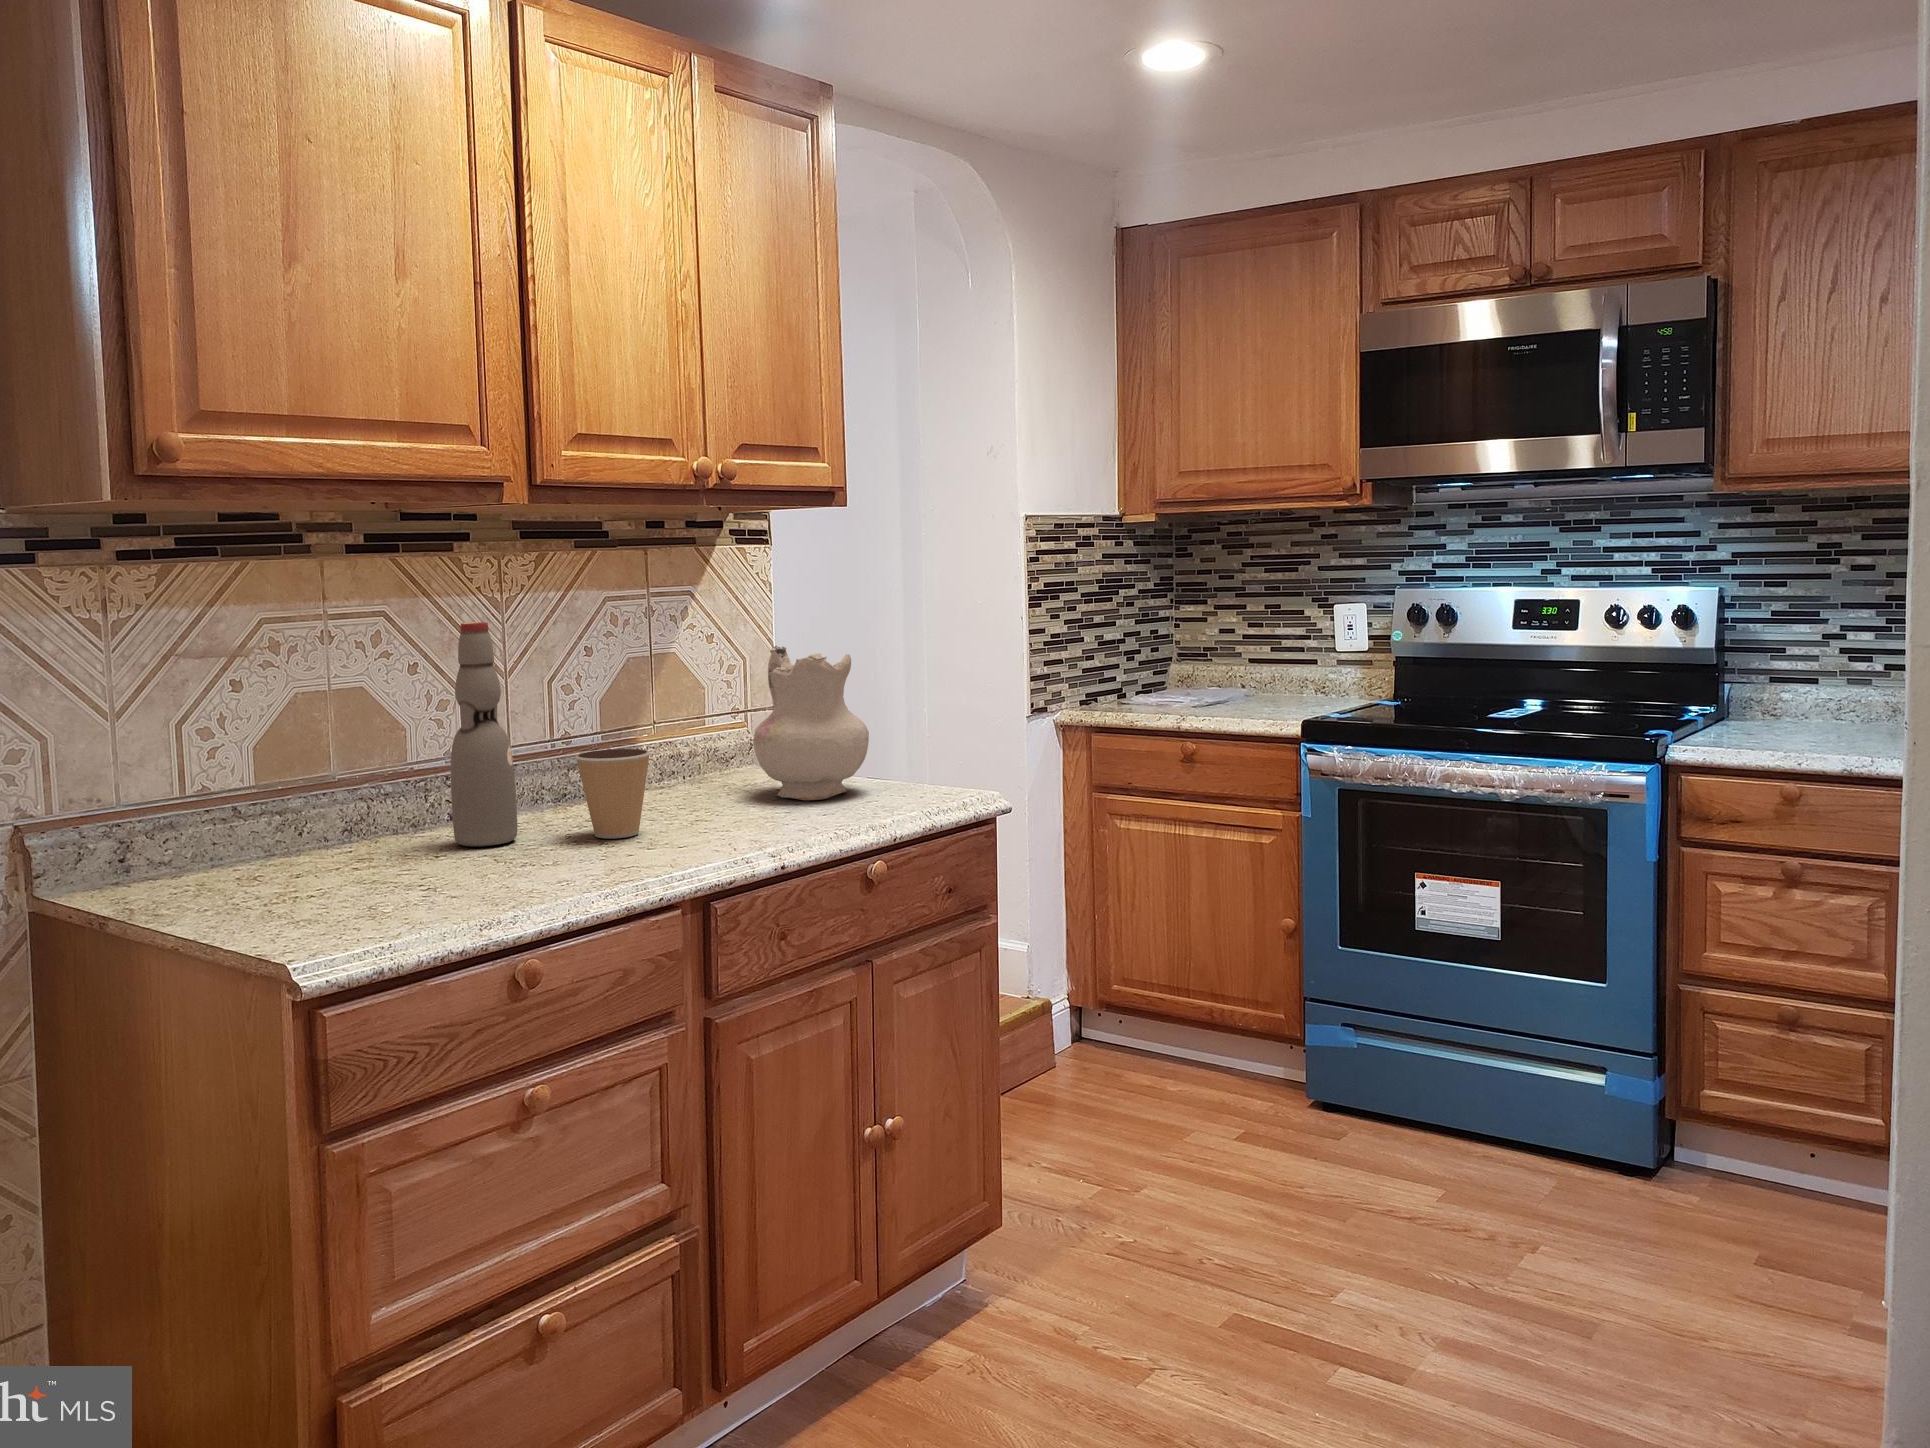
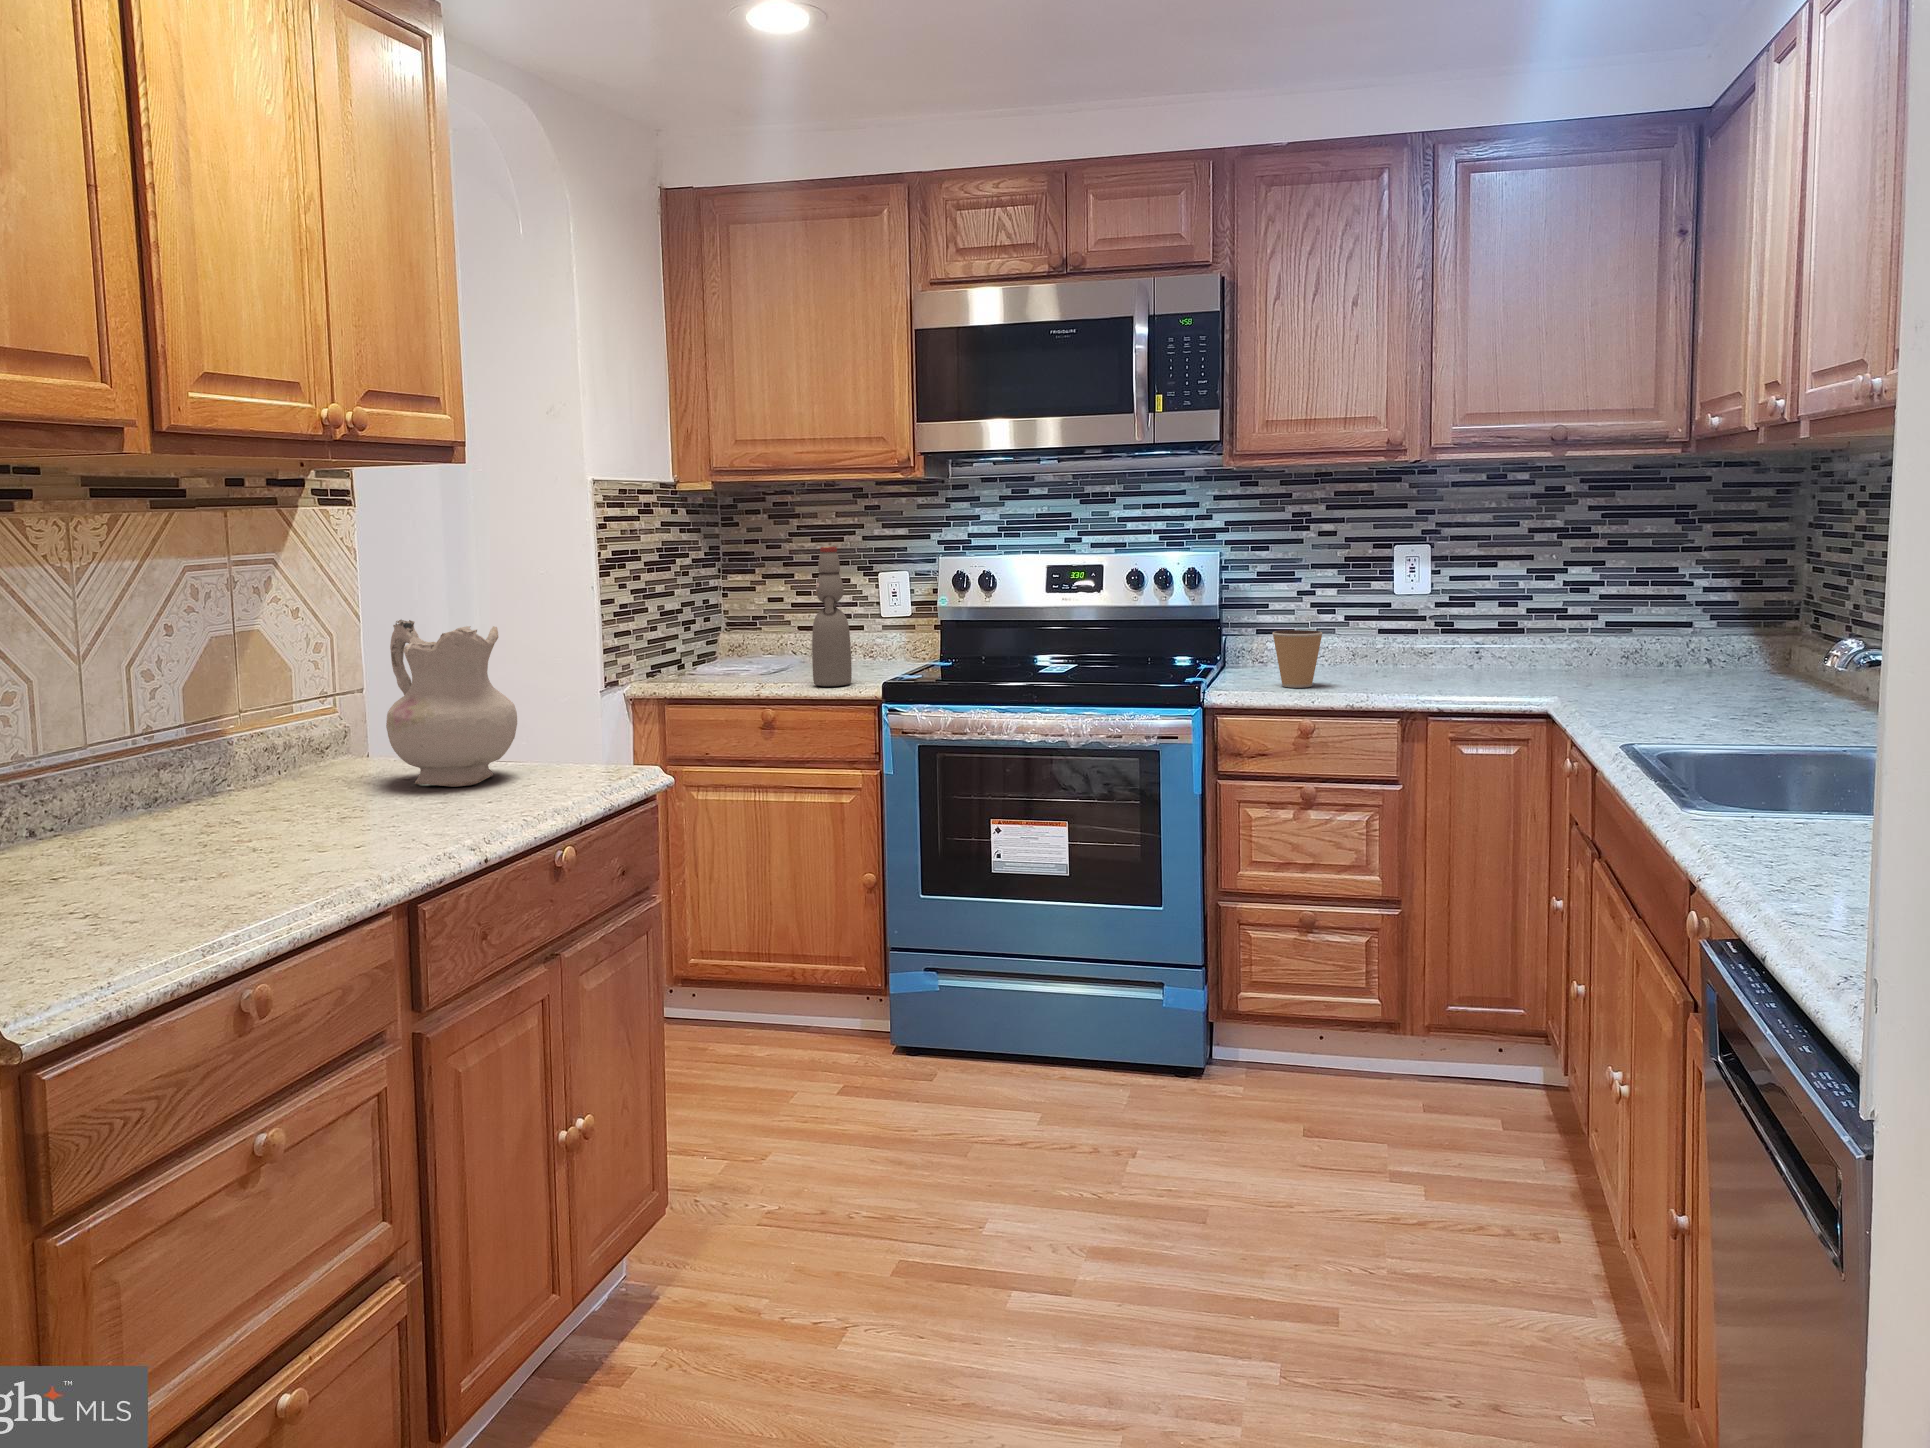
bottle: present [451,622,517,846] -> present [812,547,852,686]
coffee cup: present [575,749,650,838] -> present [1272,630,1323,688]

